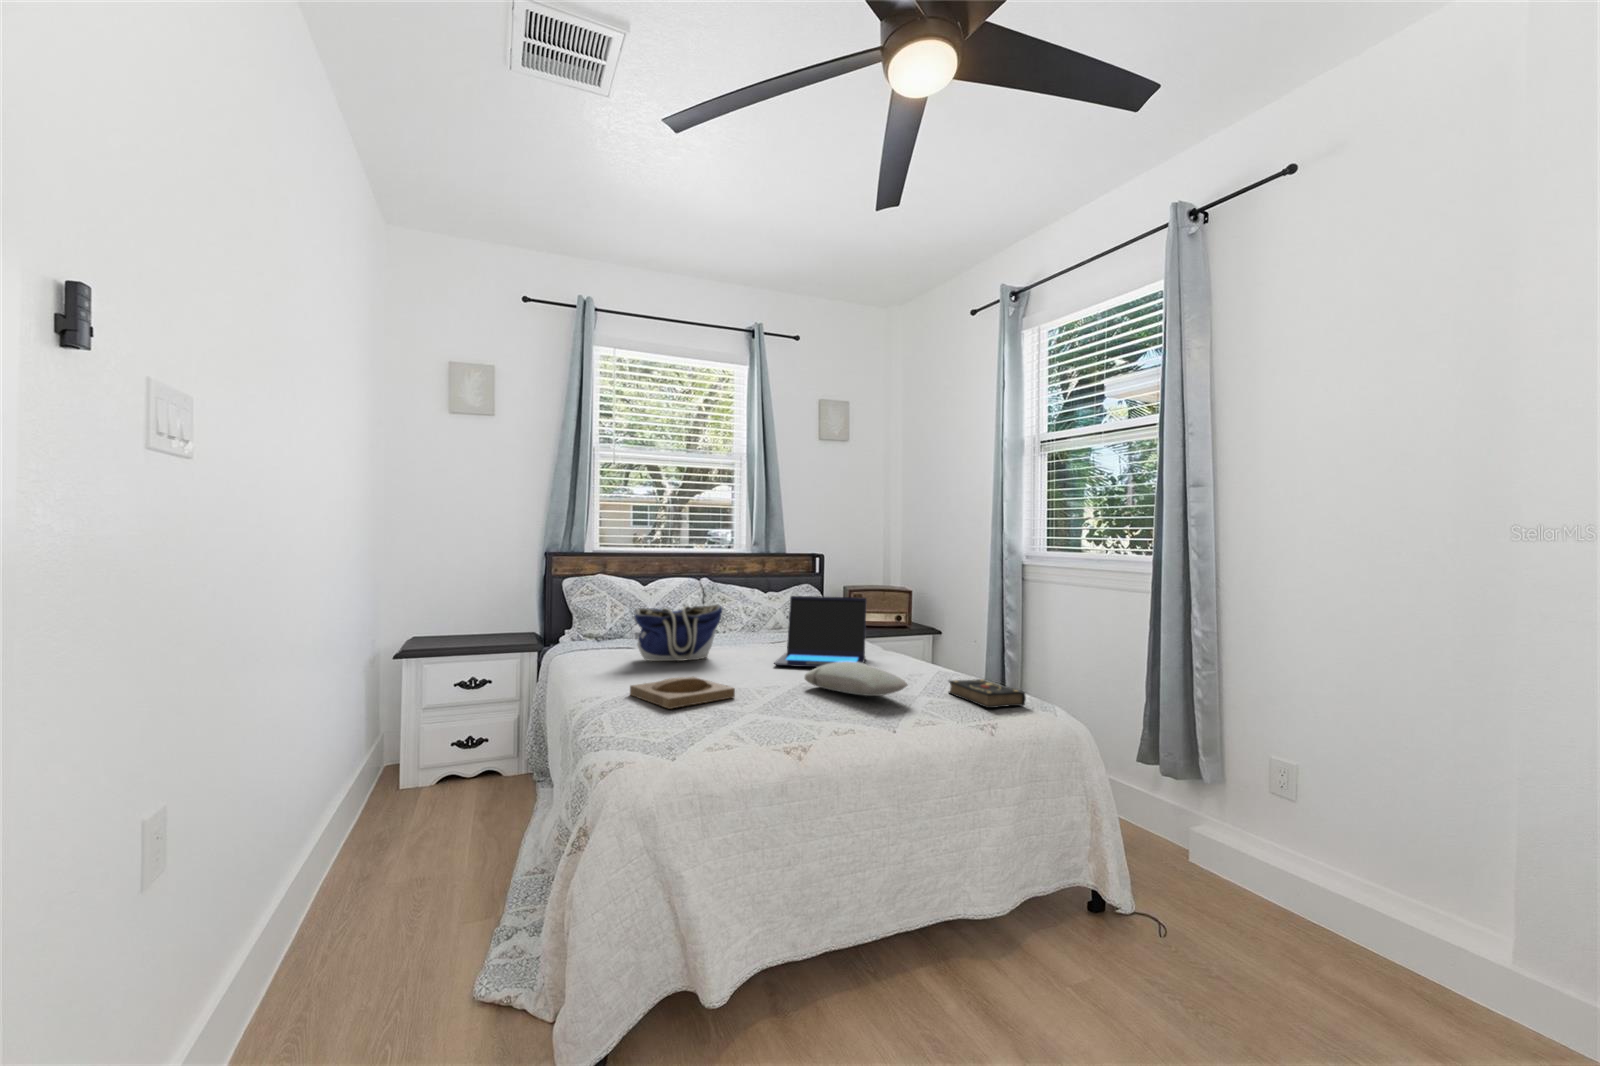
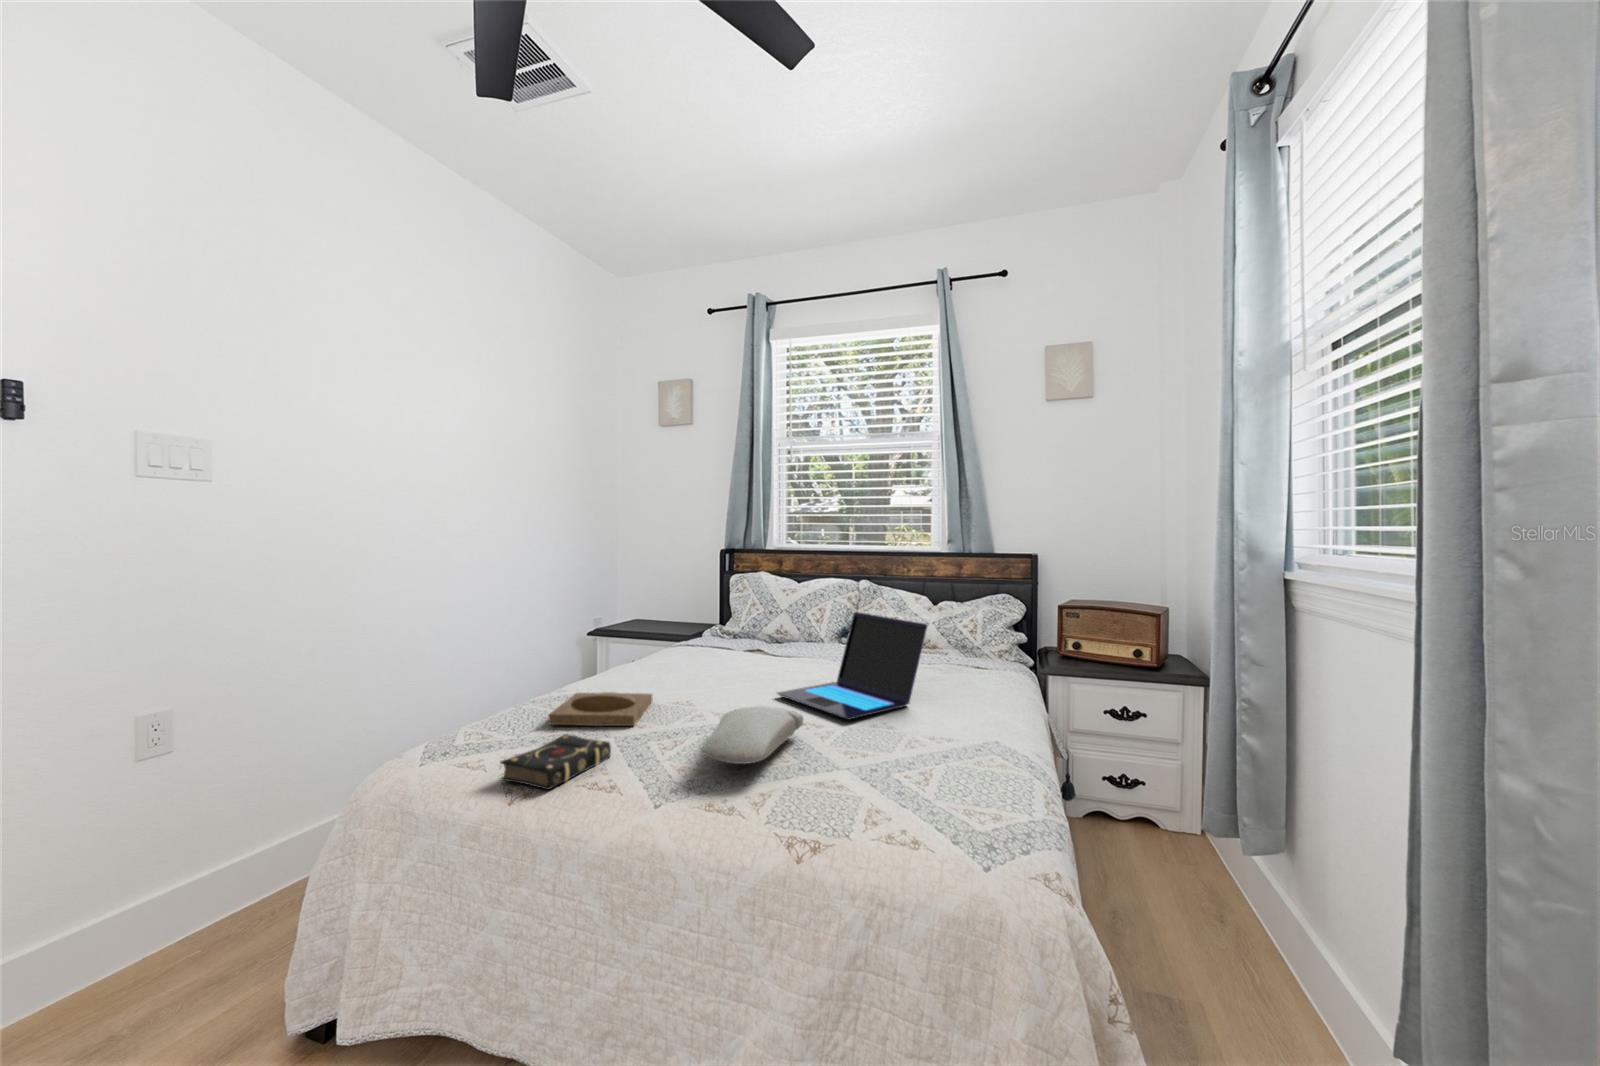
tote bag: present [633,604,722,661] -> none [671,611,763,674]
book: present [949,679,1026,708] -> present [501,734,611,790]

